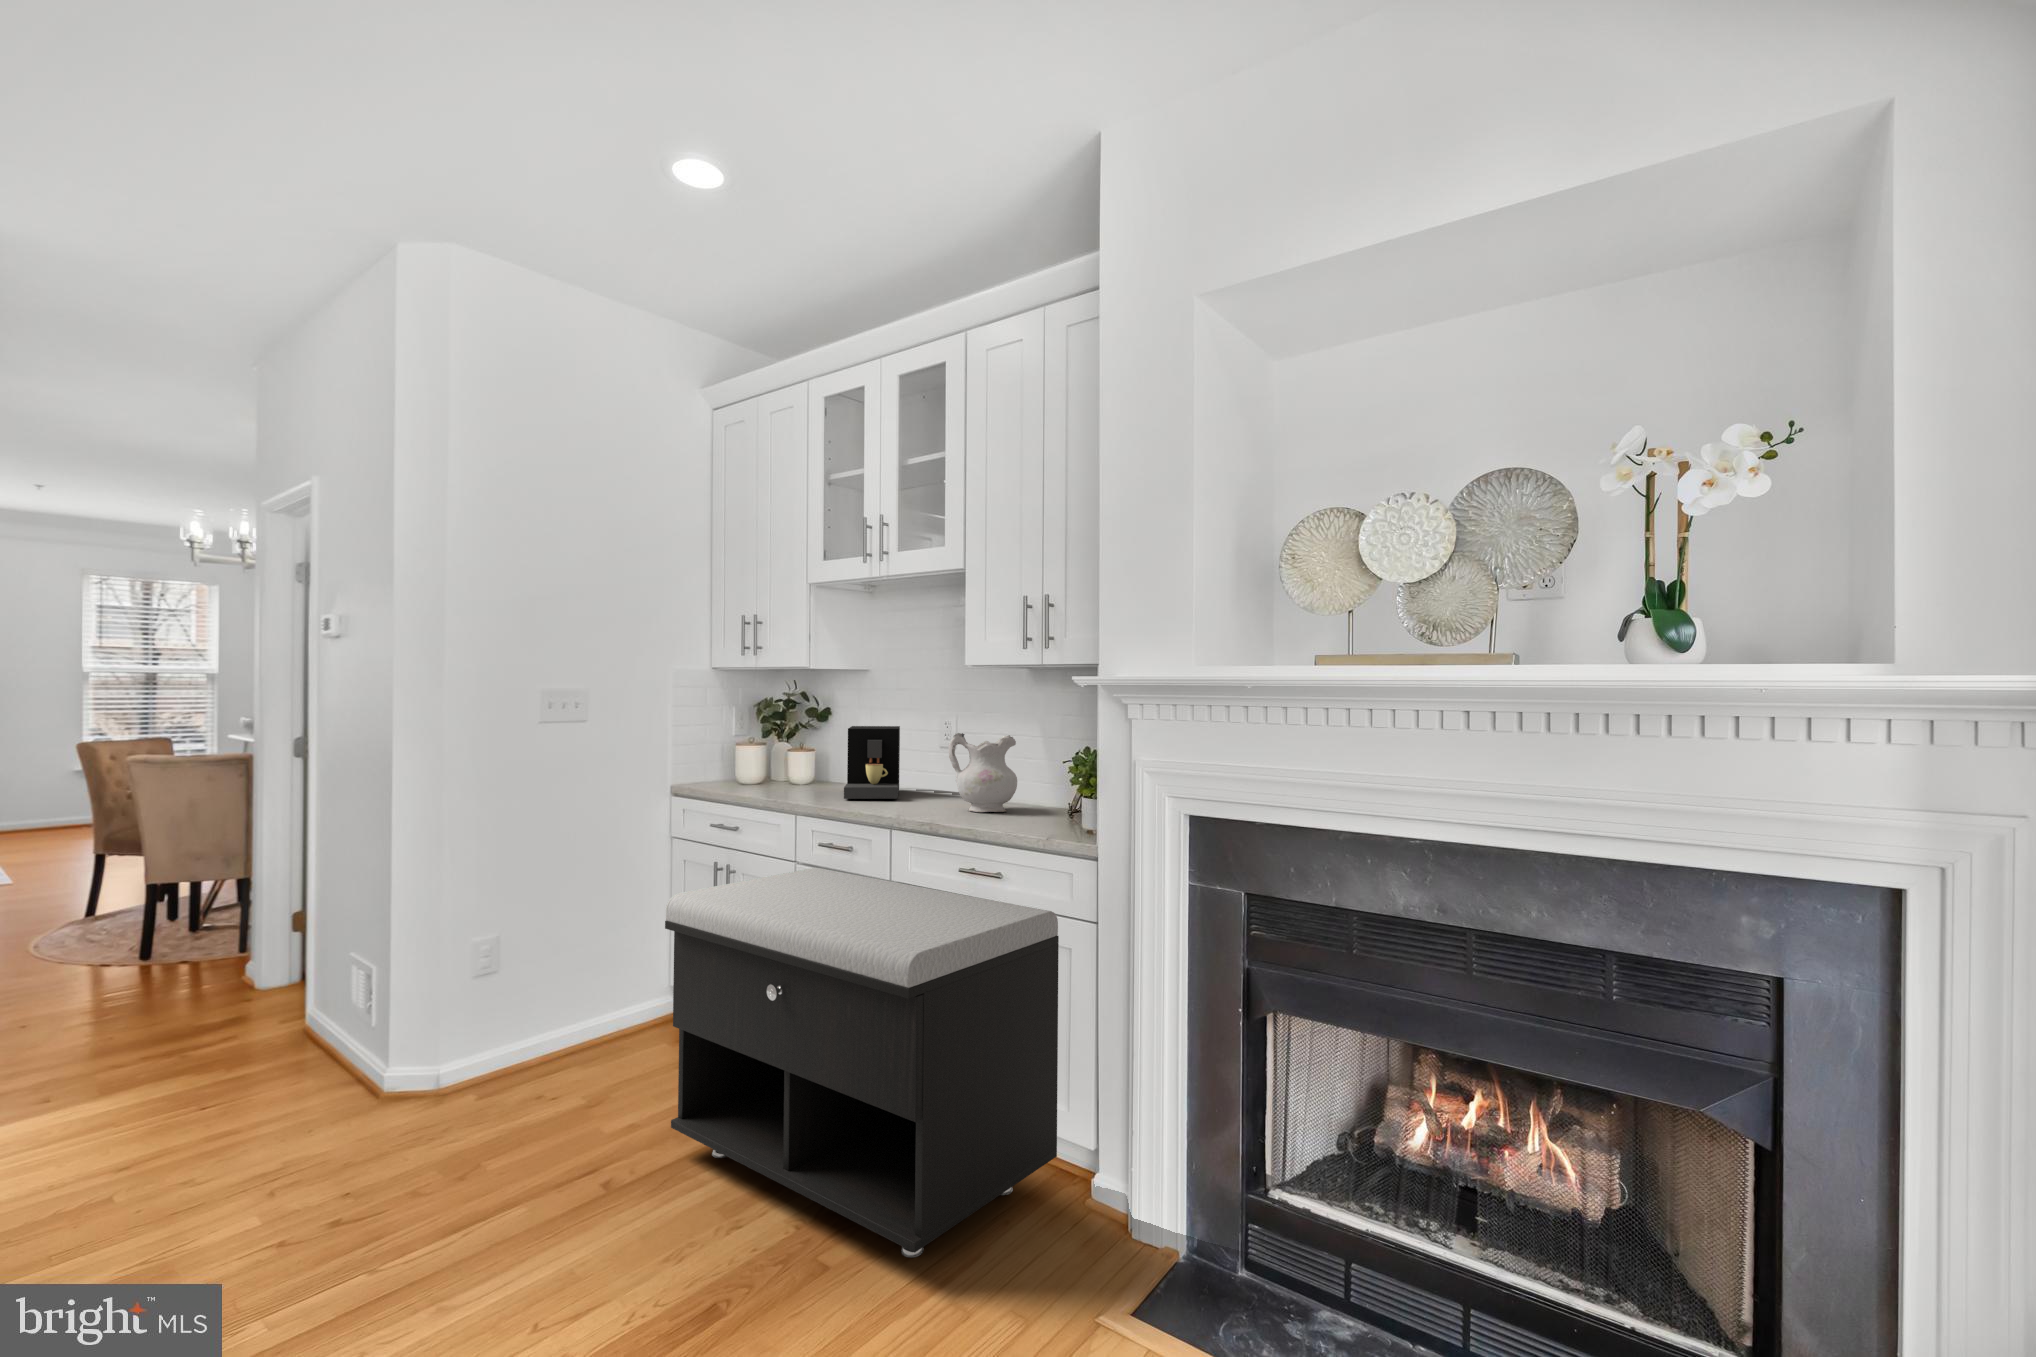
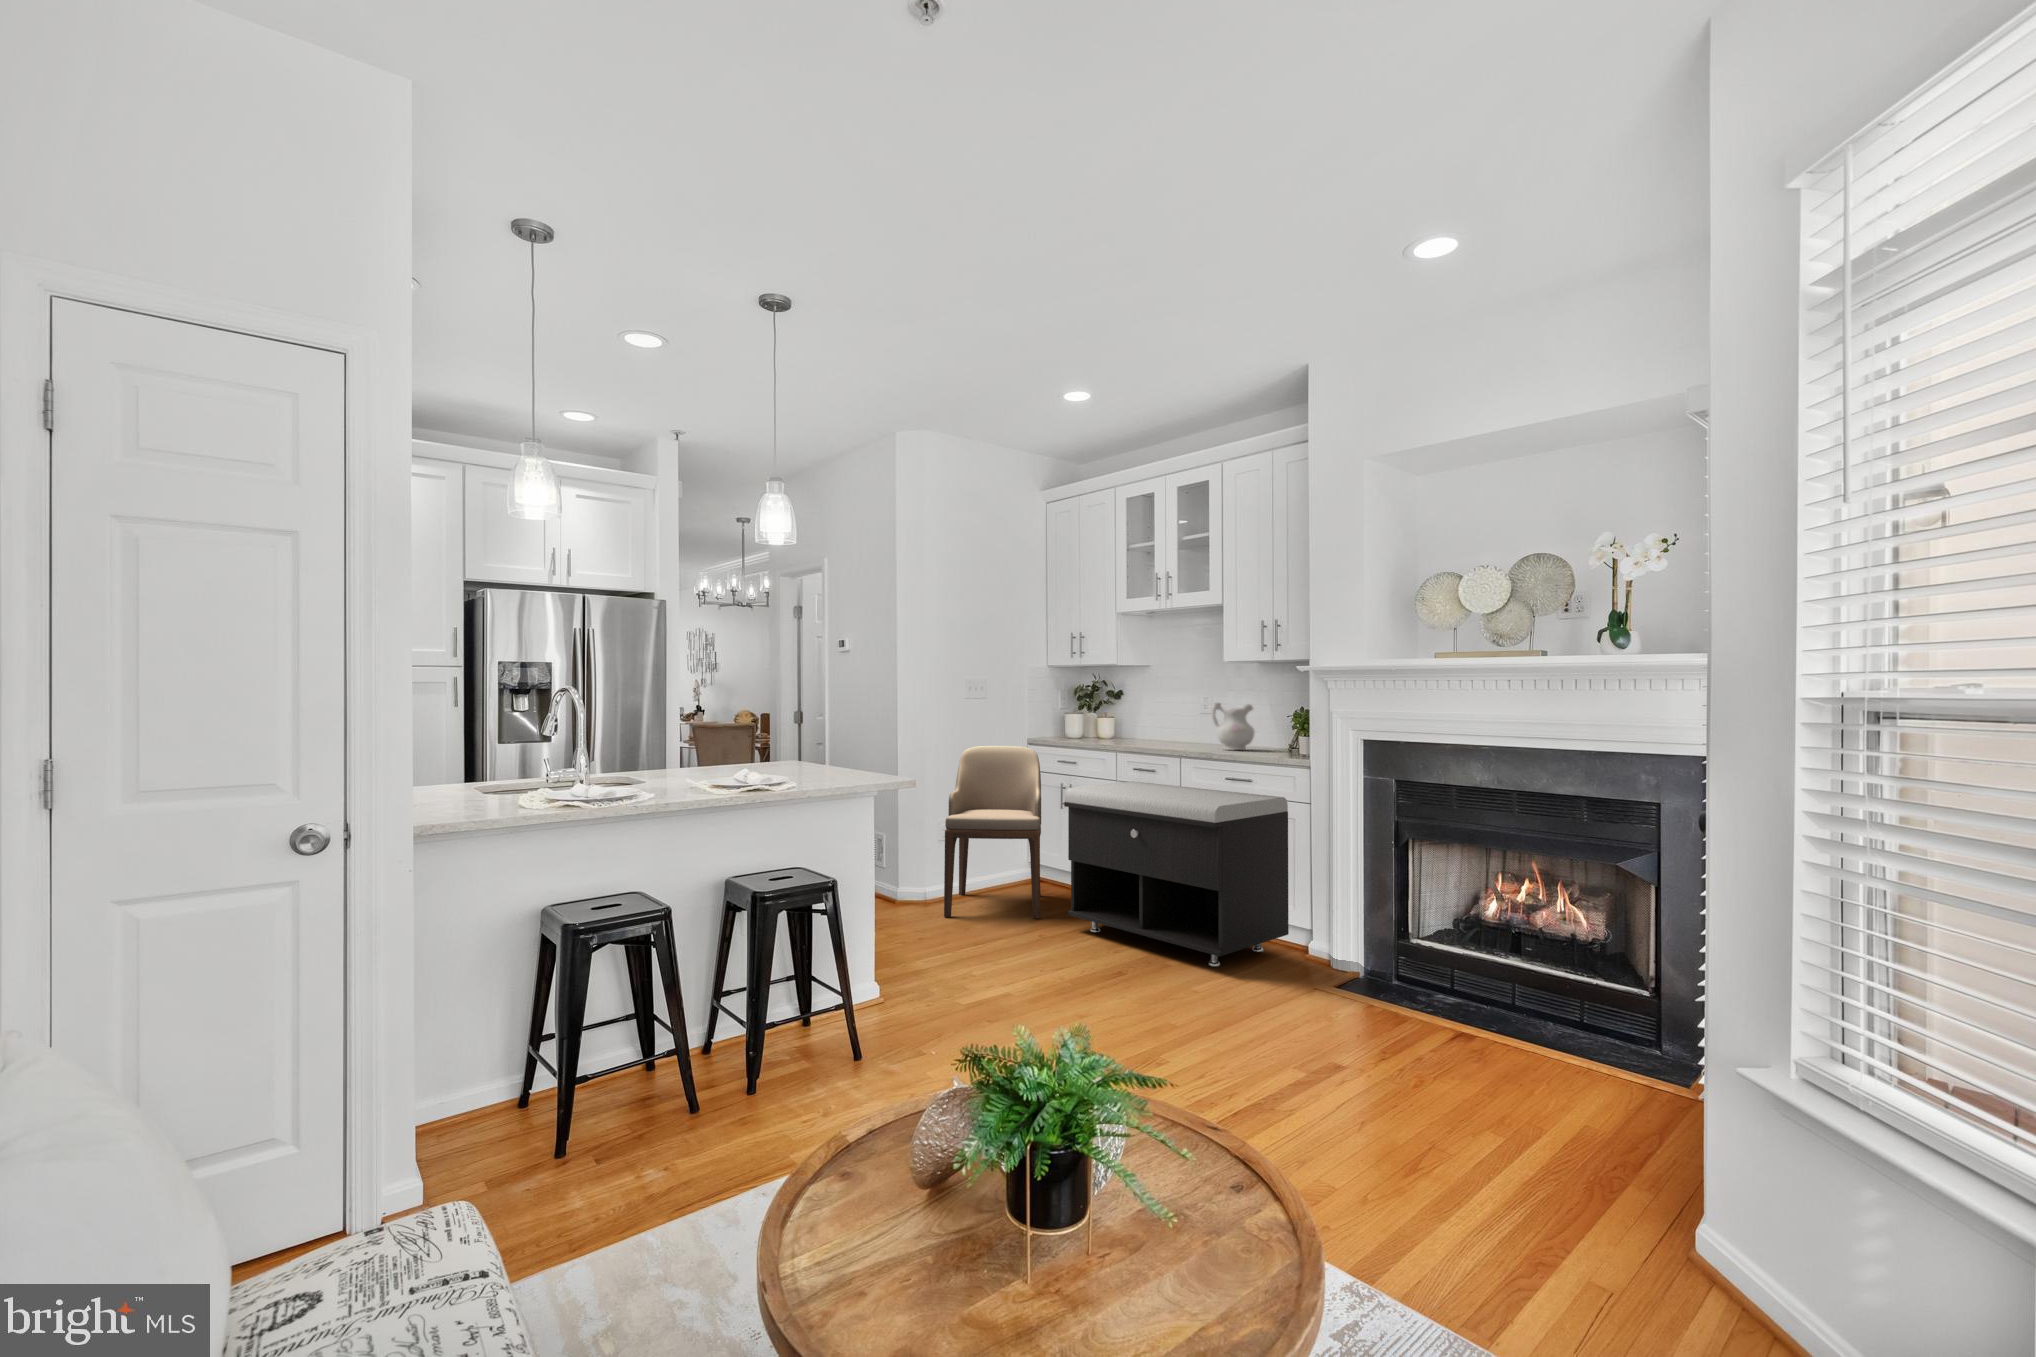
coffee maker: present [844,726,900,799] -> none [1141,701,1176,744]
armchair: none [448,803,670,1133] -> present [944,746,1041,919]

